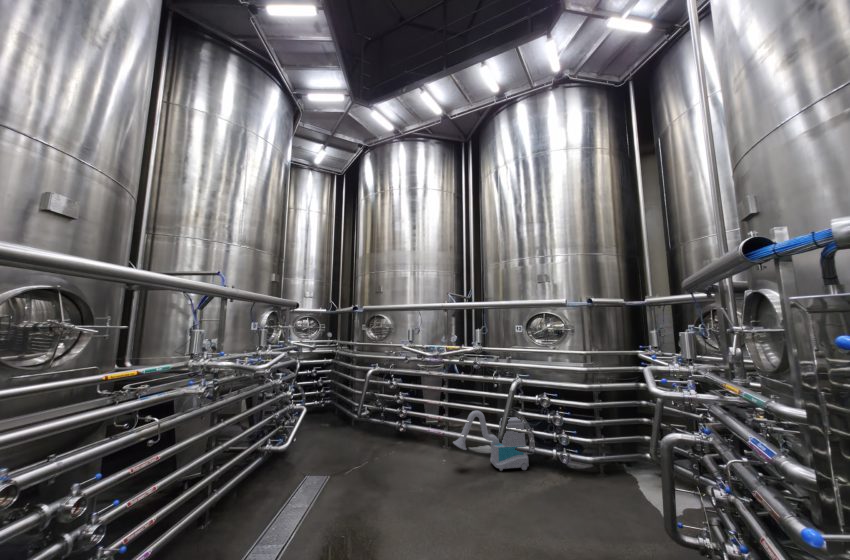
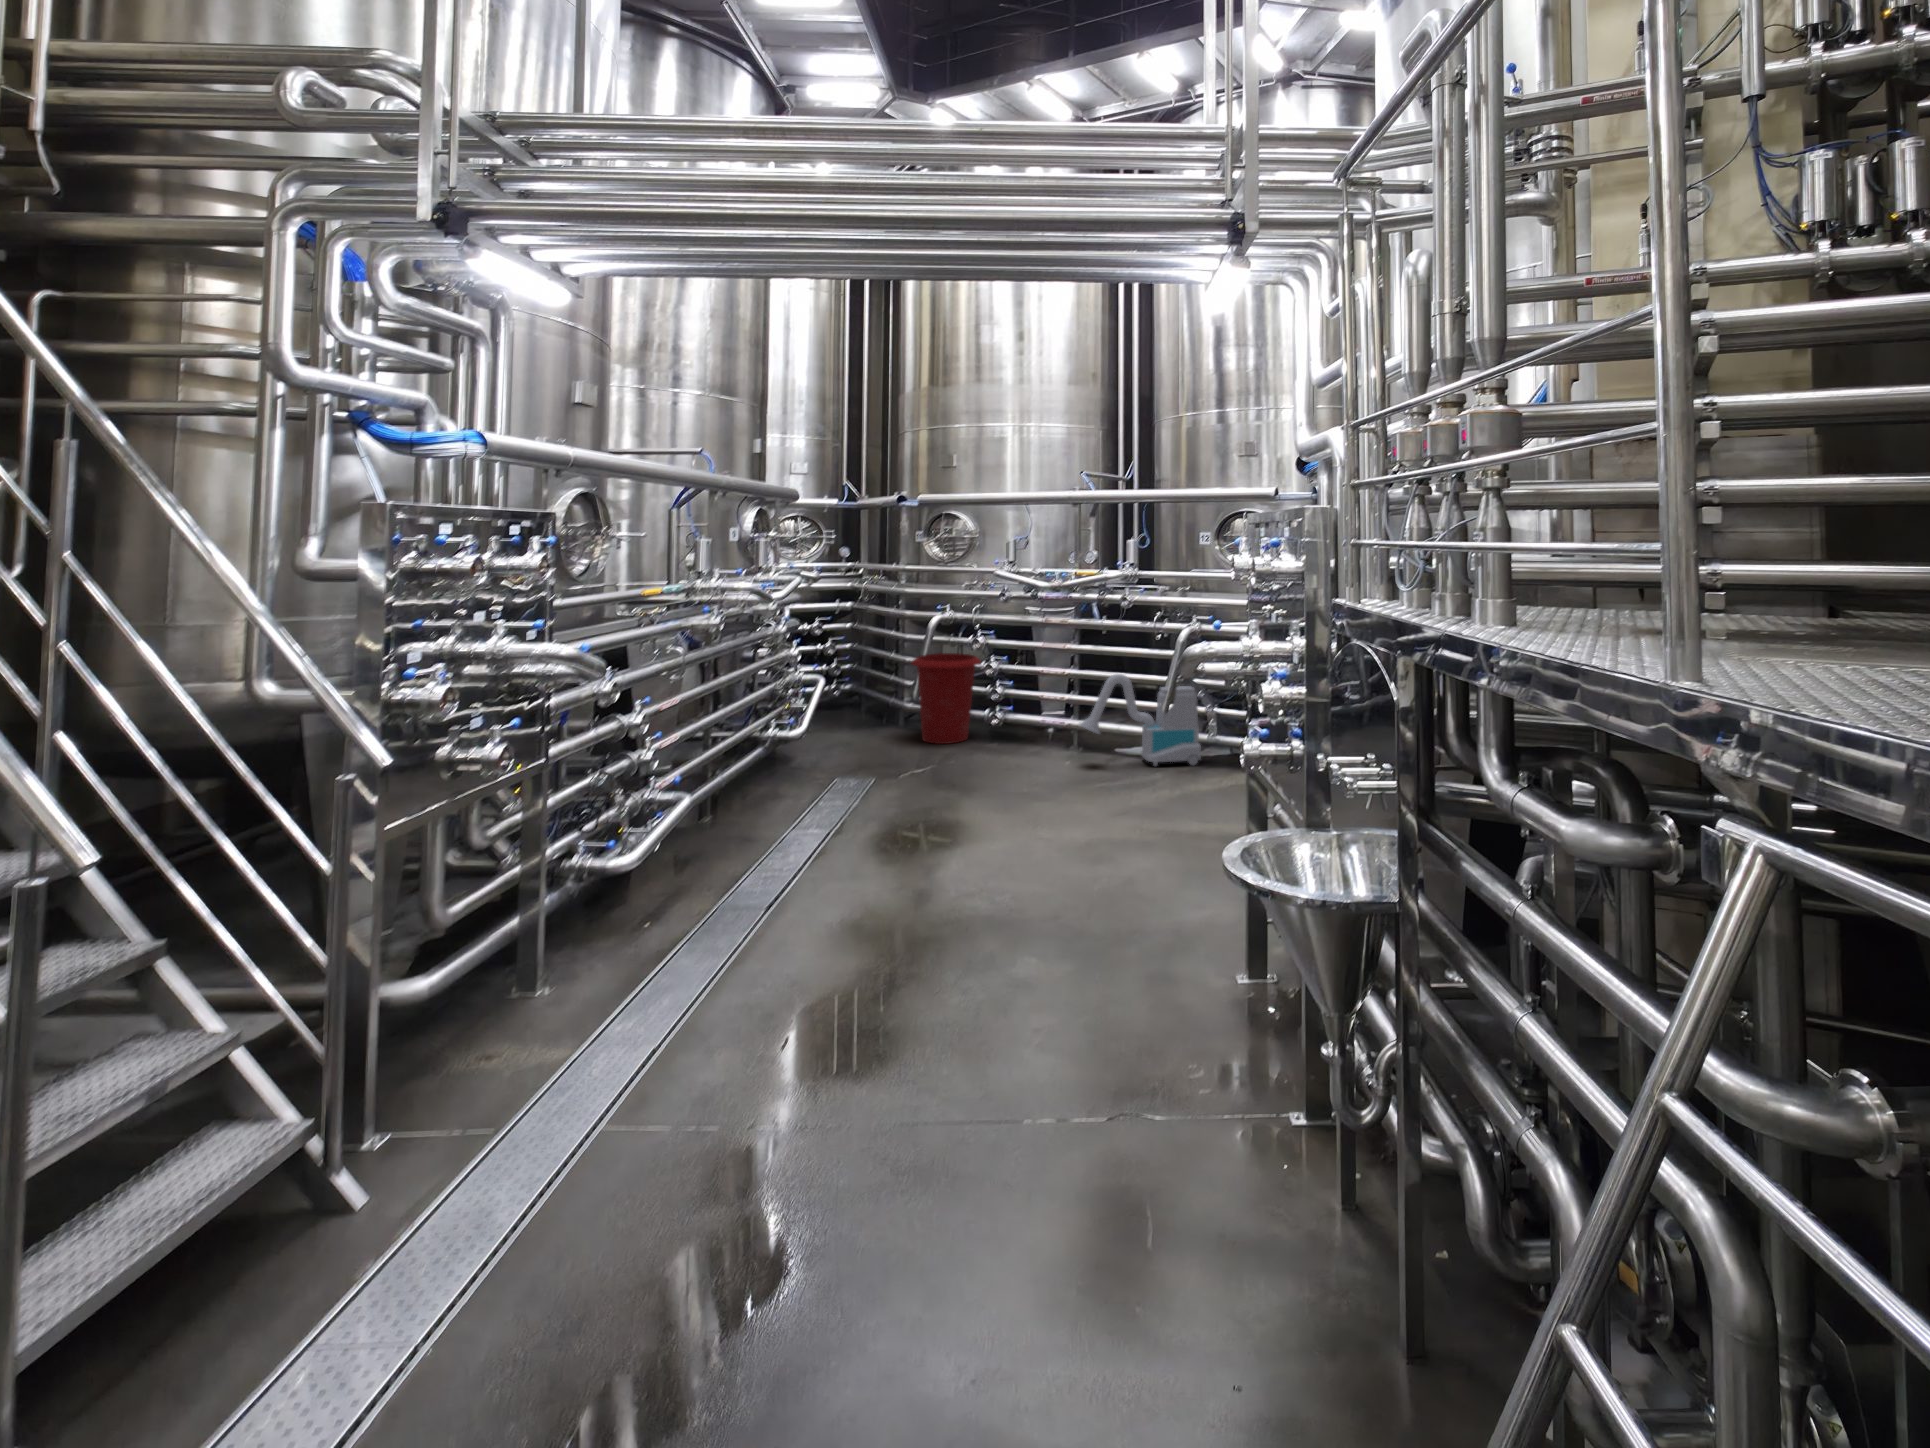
waste bin: none [355,391,394,446] -> present [911,653,981,744]

